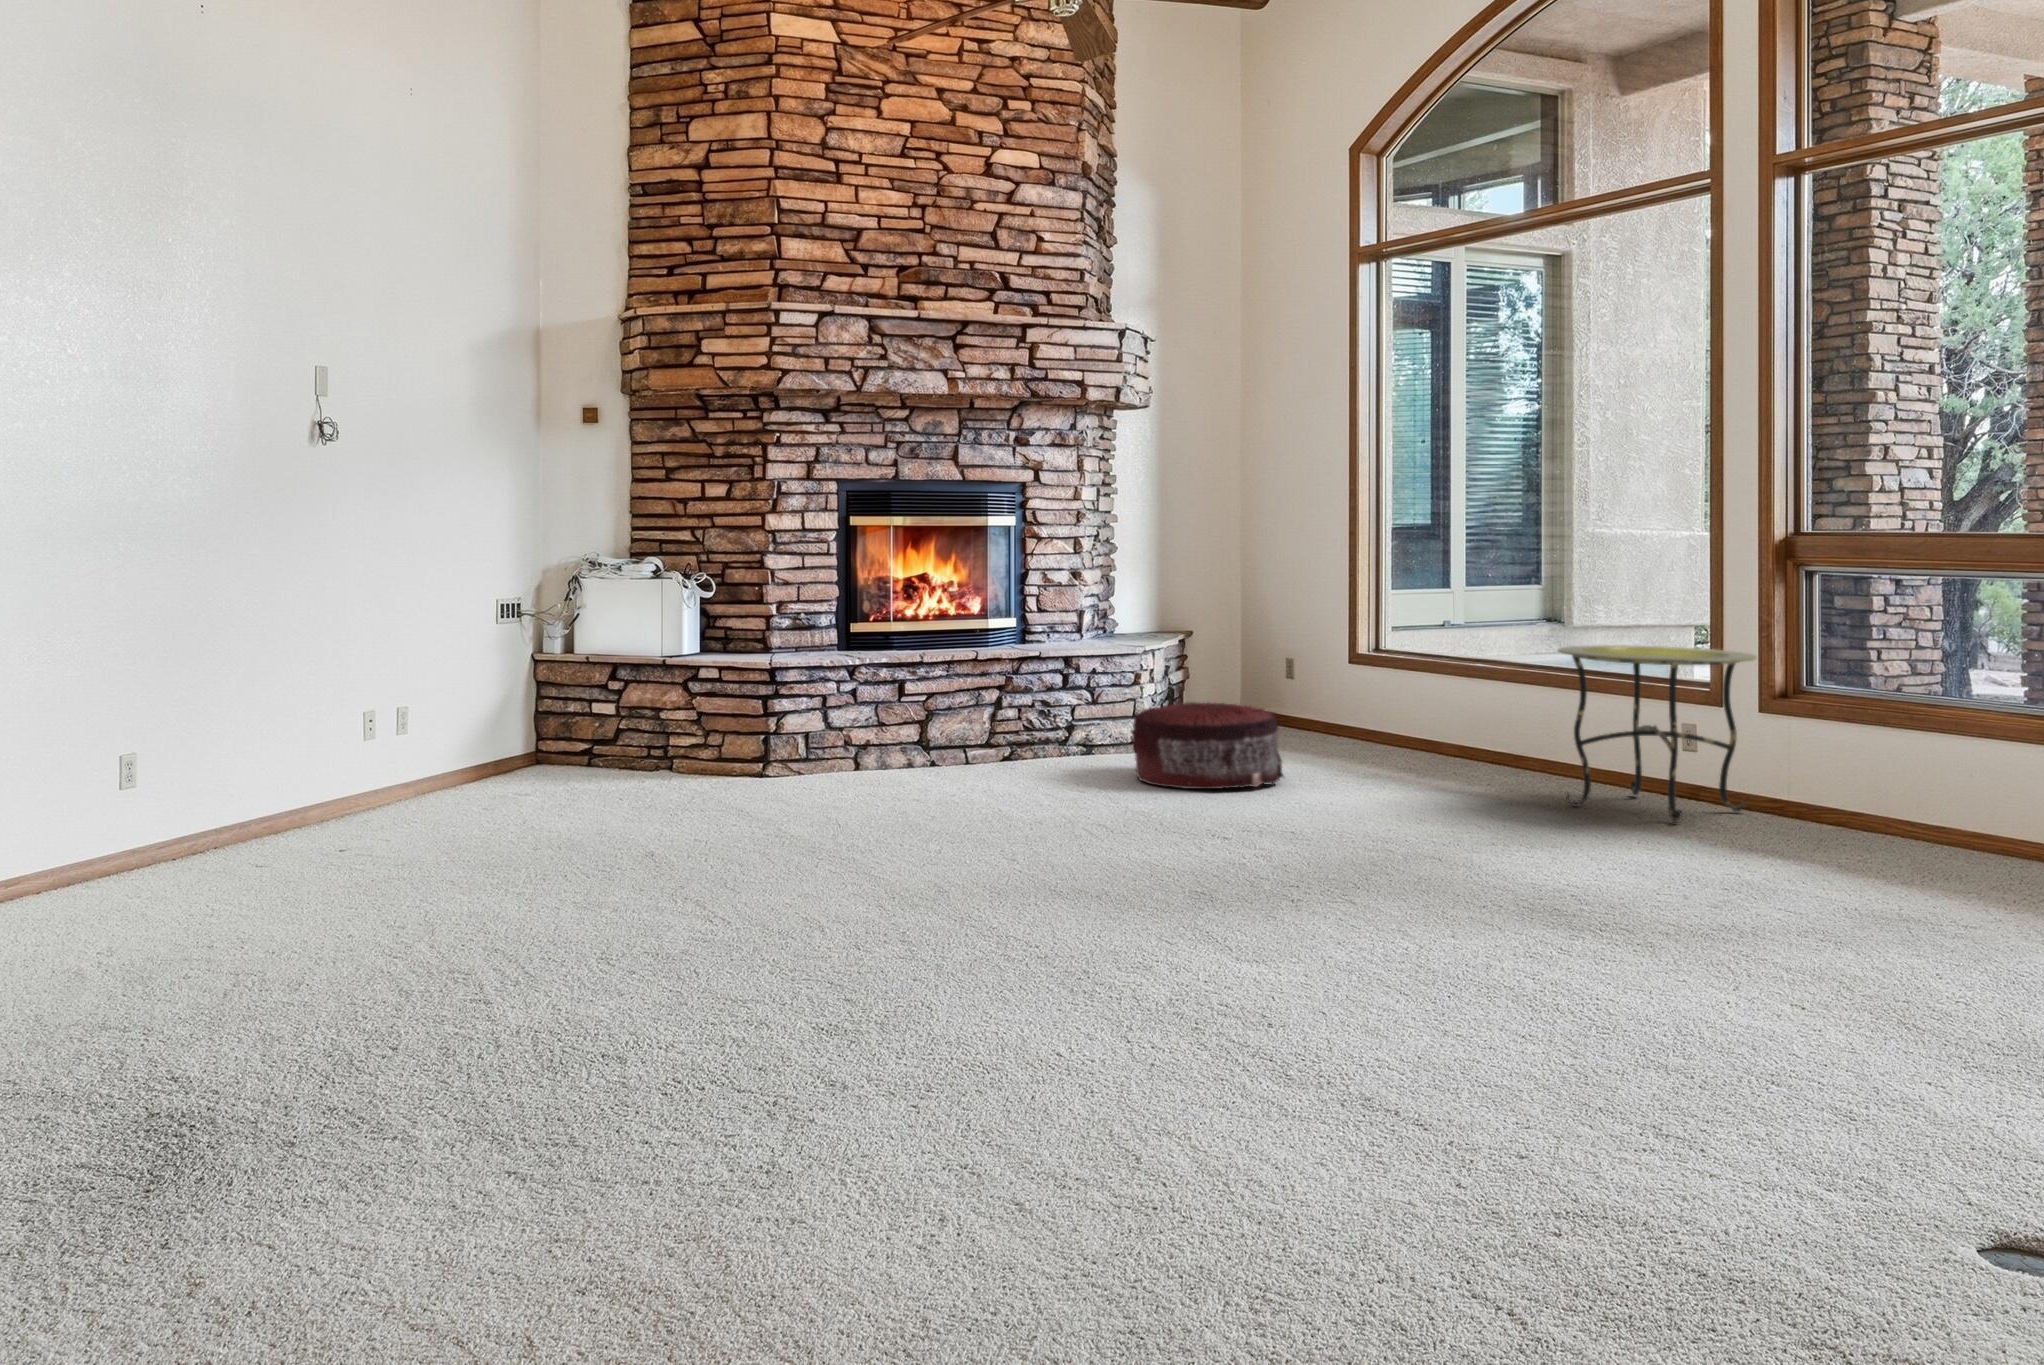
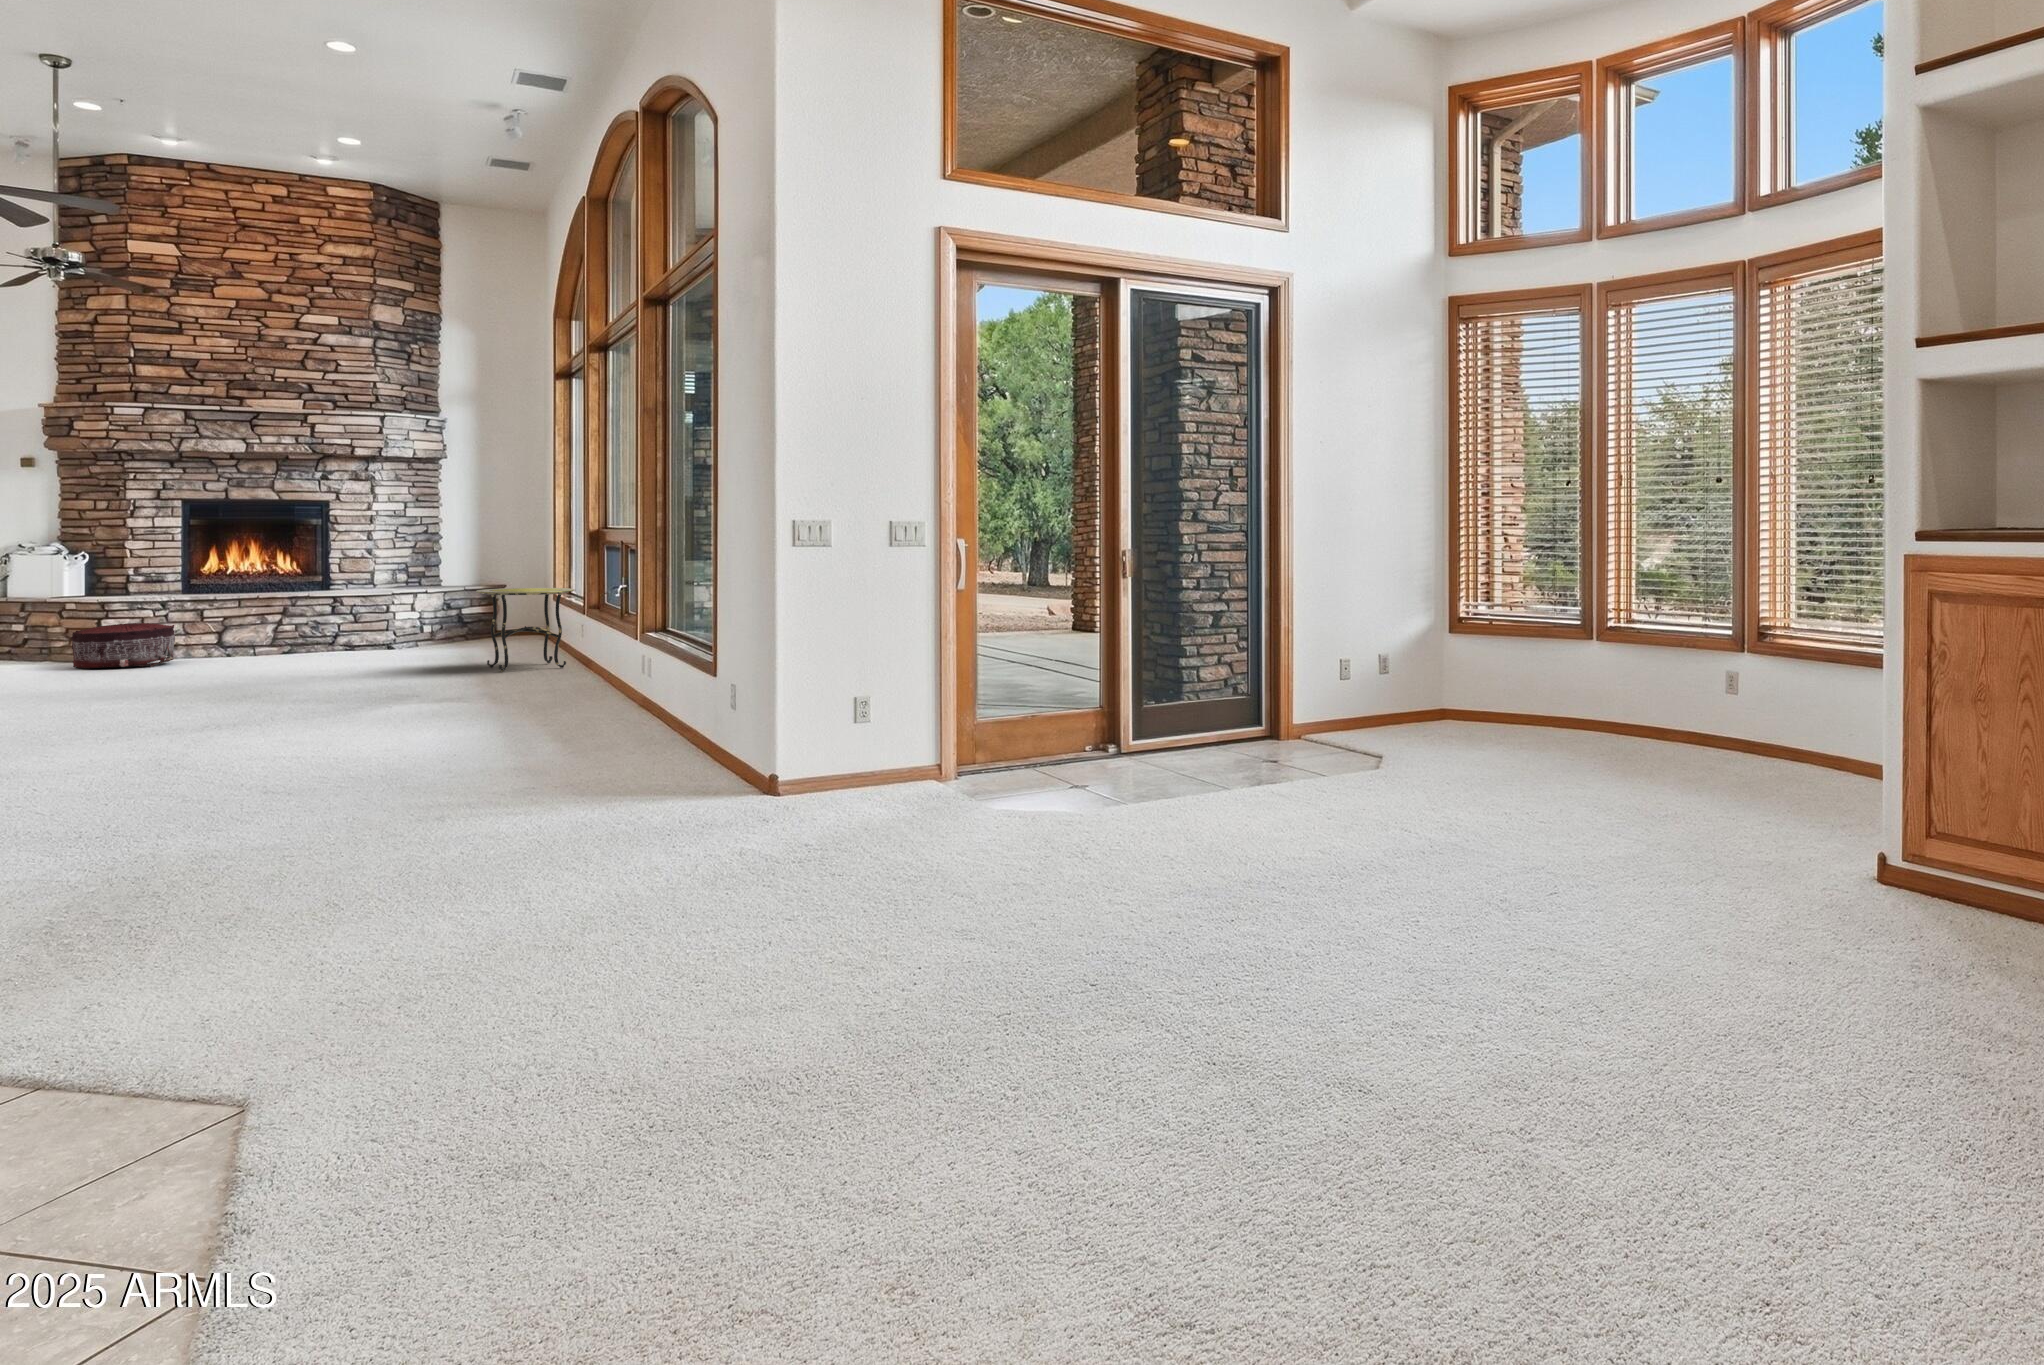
pouf: present [1131,702,1285,789] -> present [71,623,175,668]

